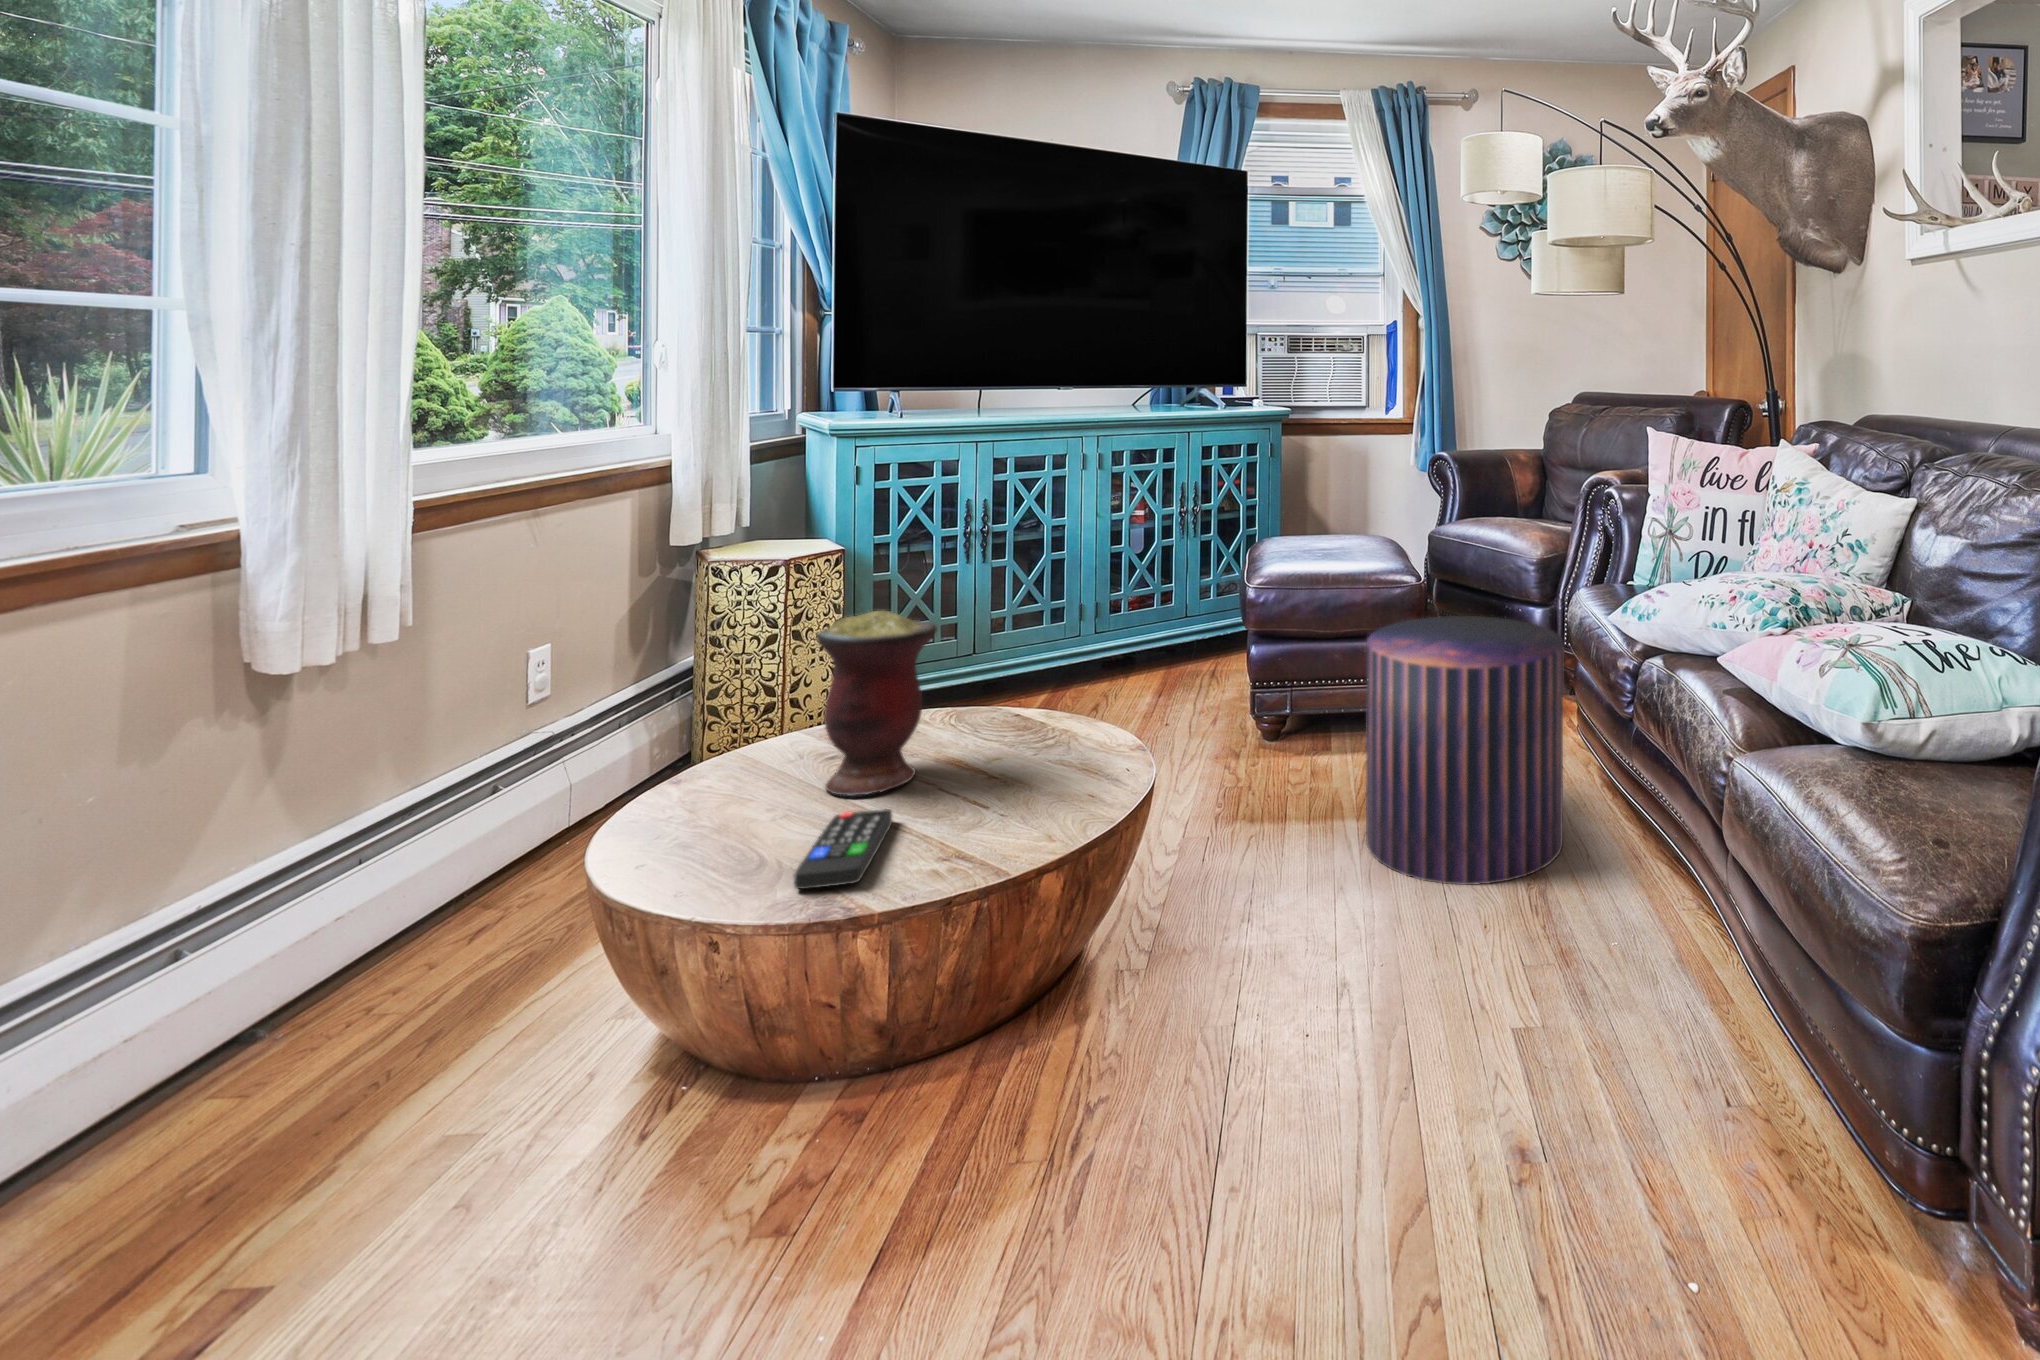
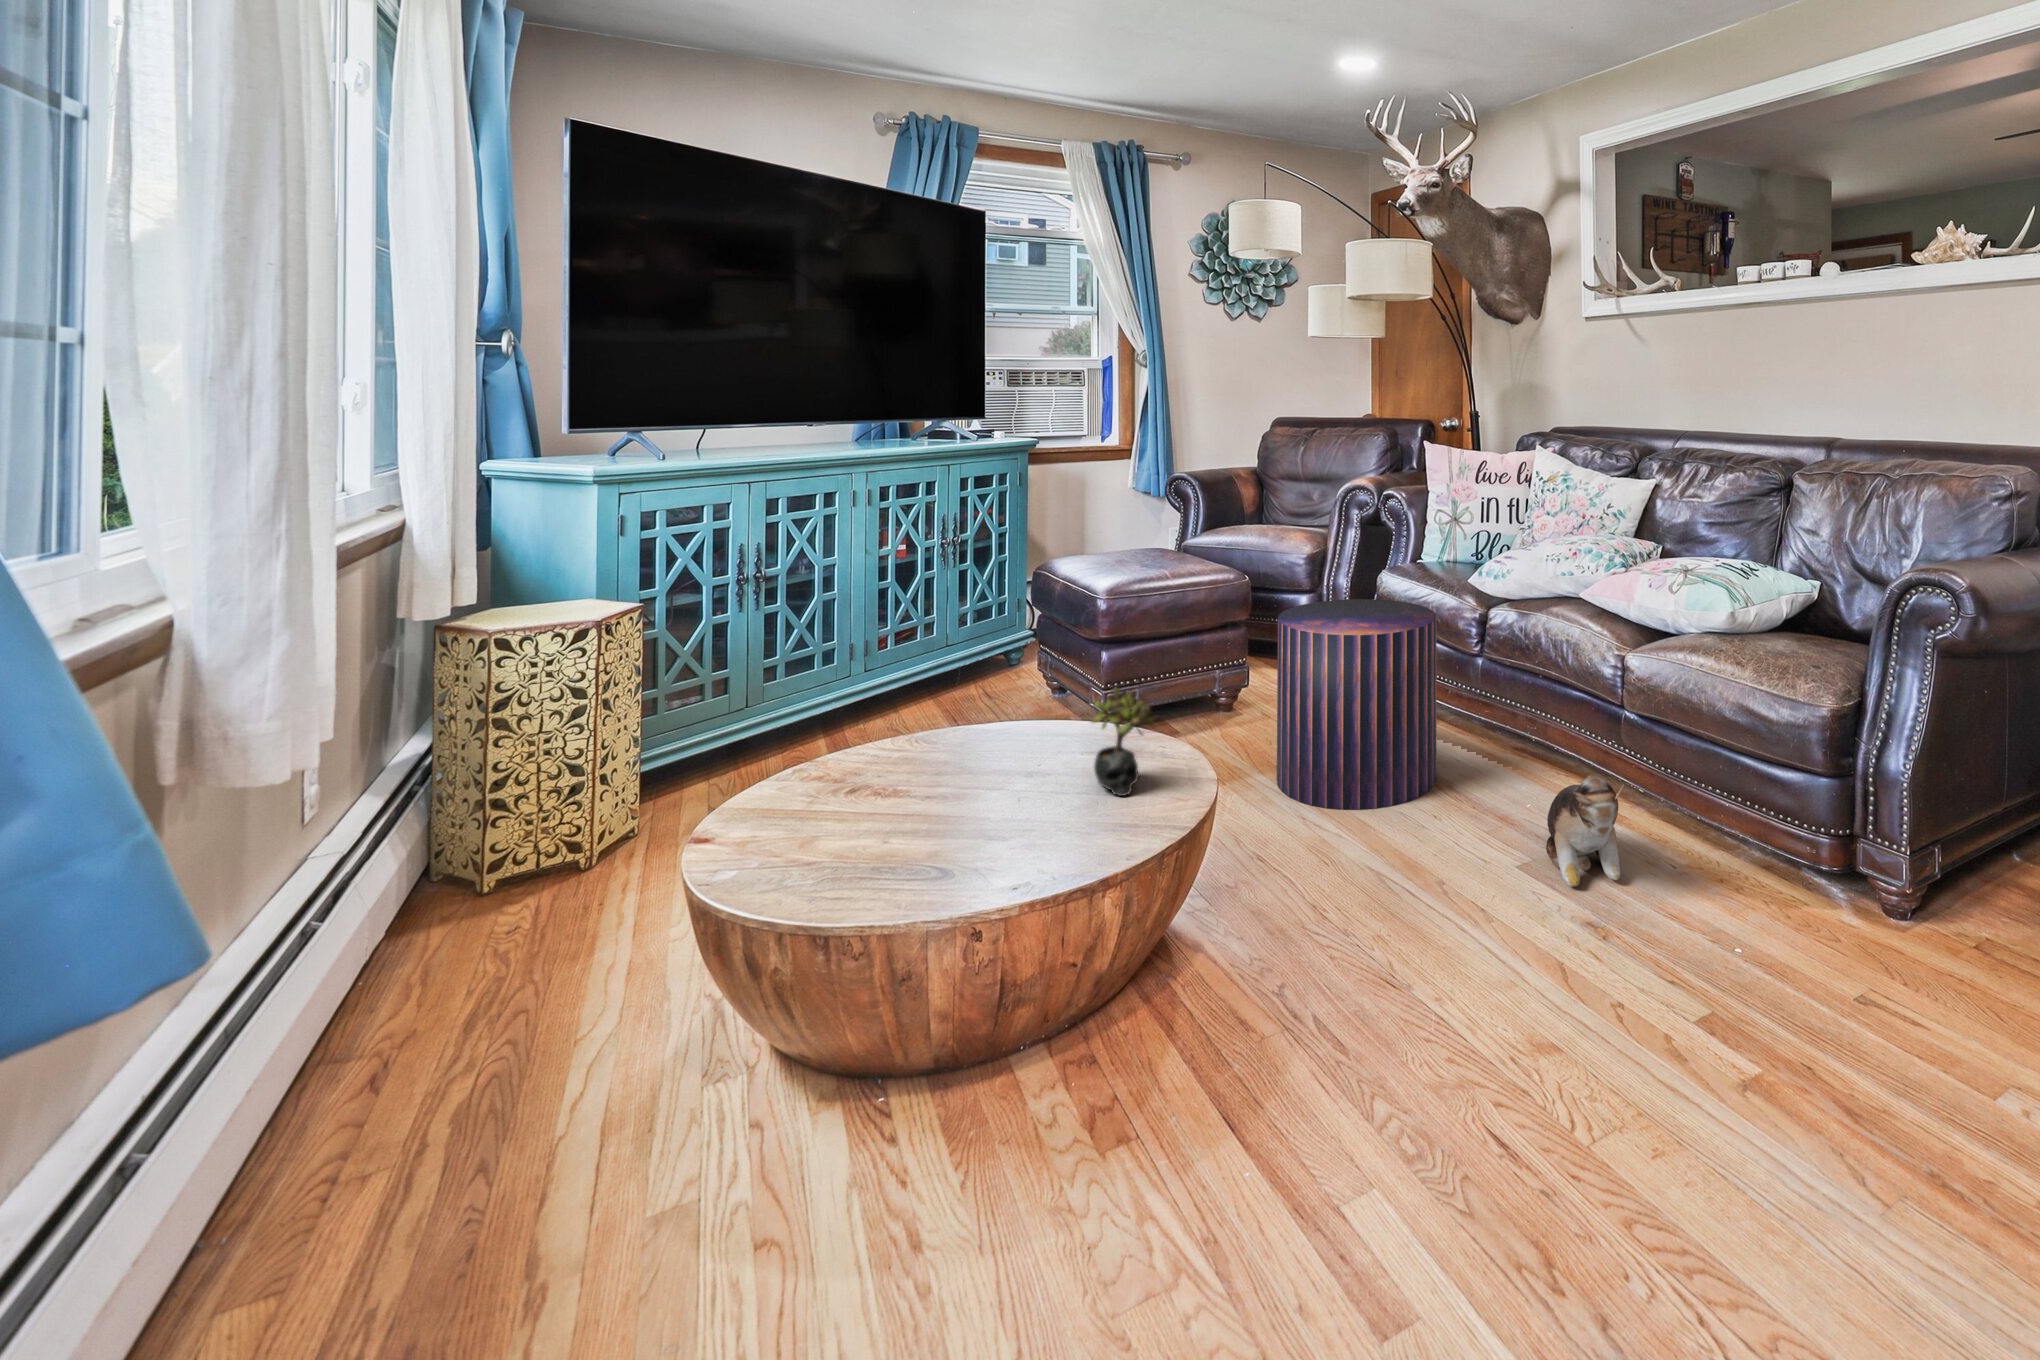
vase: present [816,611,937,796] -> none [896,631,1008,810]
succulent plant: none [982,692,1054,817] -> present [1091,687,1157,796]
remote control: present [794,809,892,889] -> none [978,807,1075,875]
plush toy: none [1543,914,1665,1074] -> present [1546,775,1624,887]

